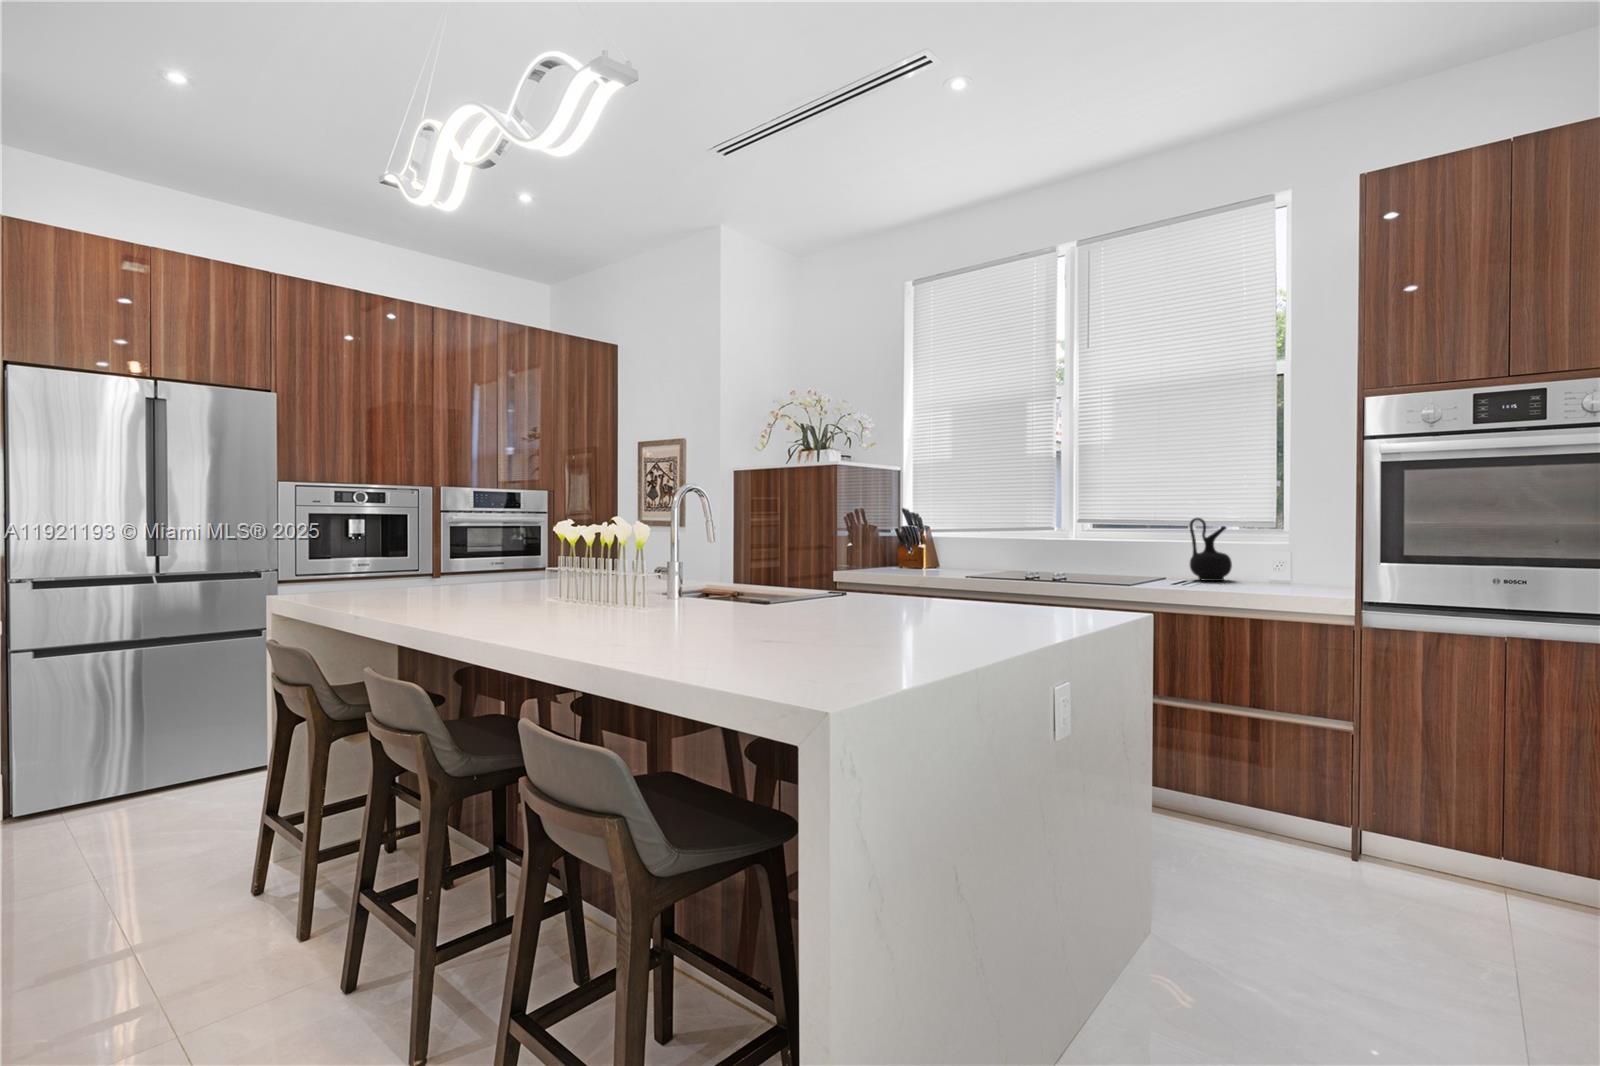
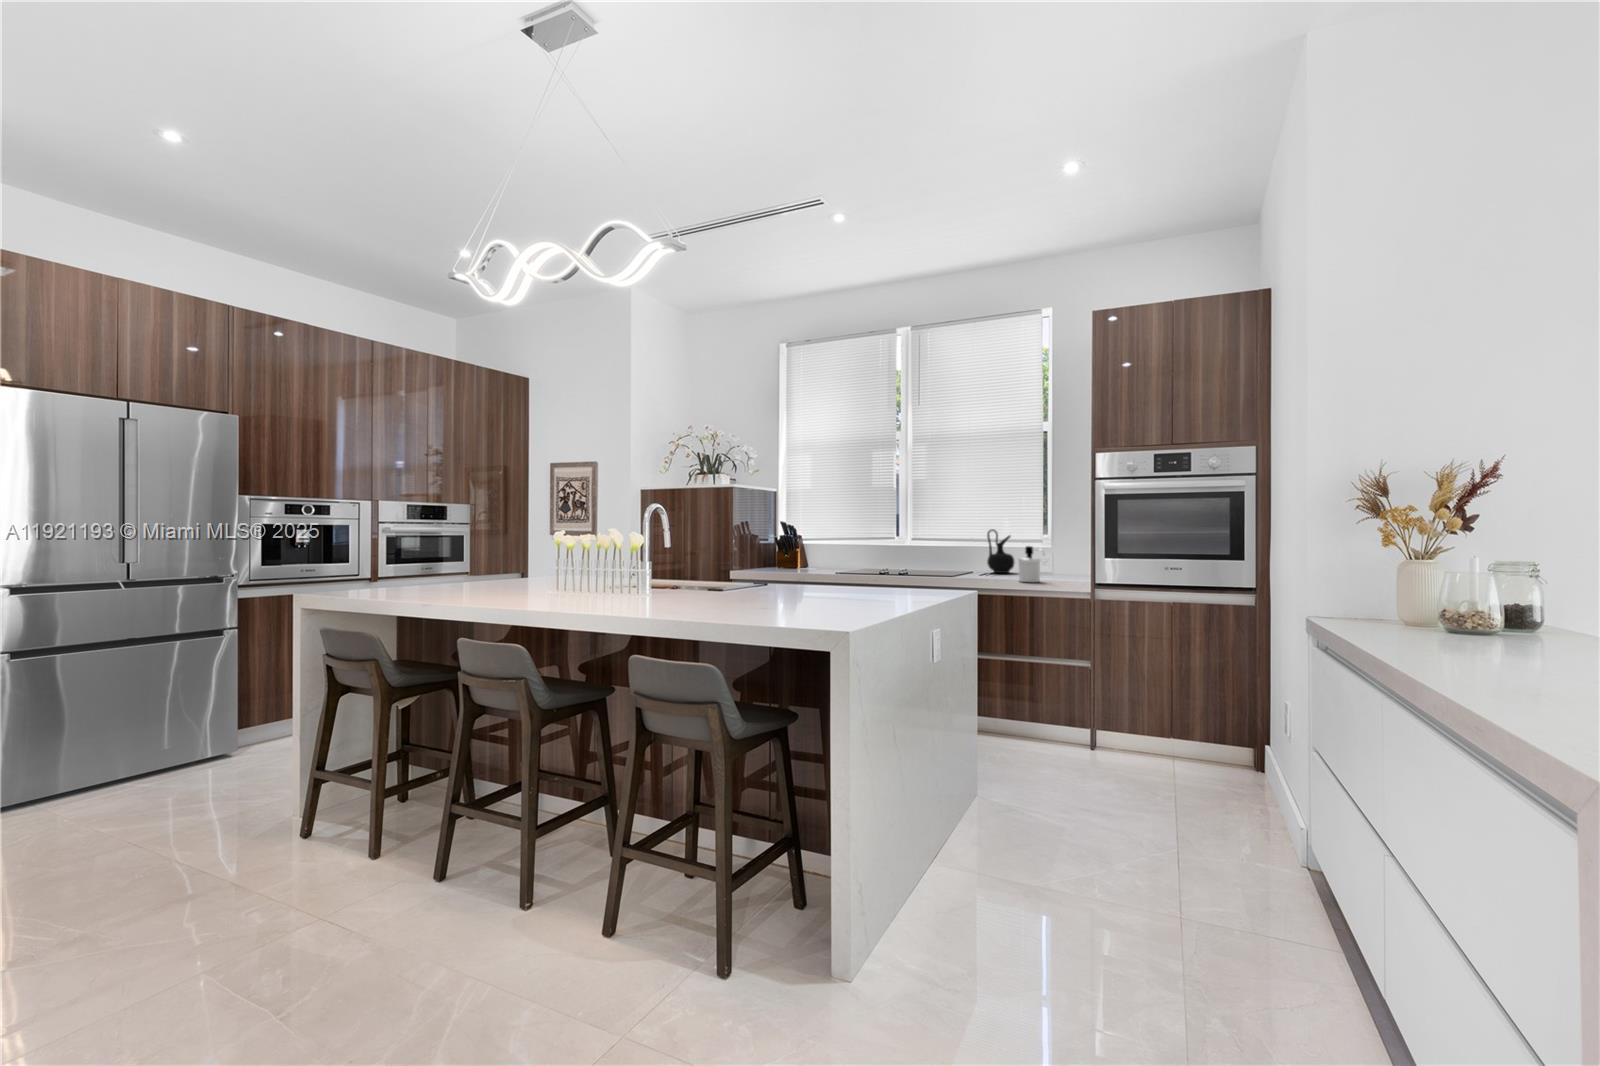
soap dispenser: none [1233,543,1276,596] -> present [1018,546,1045,582]

